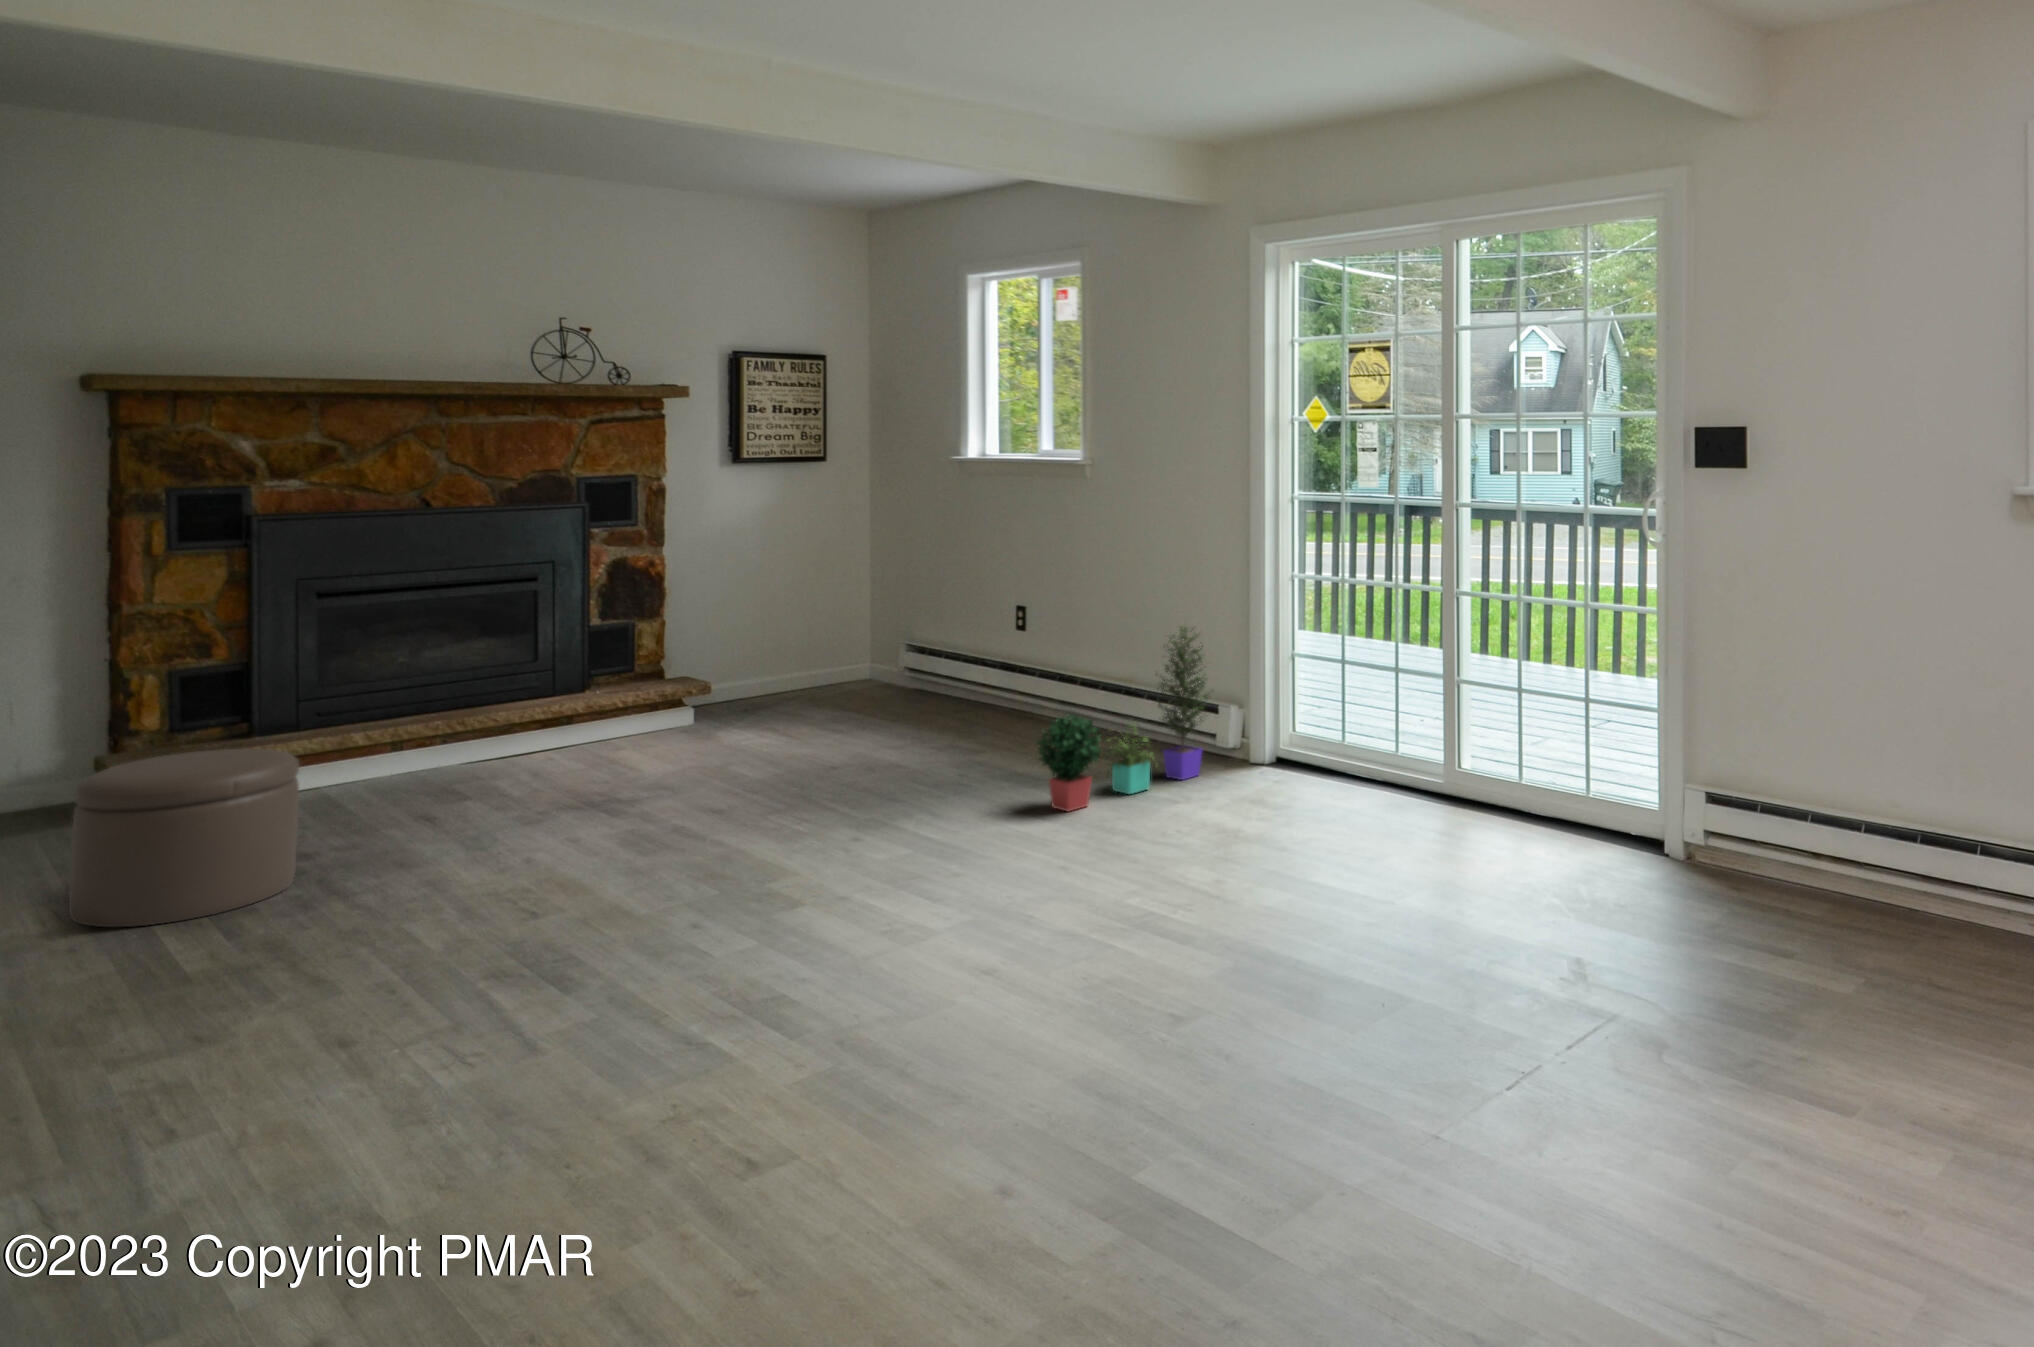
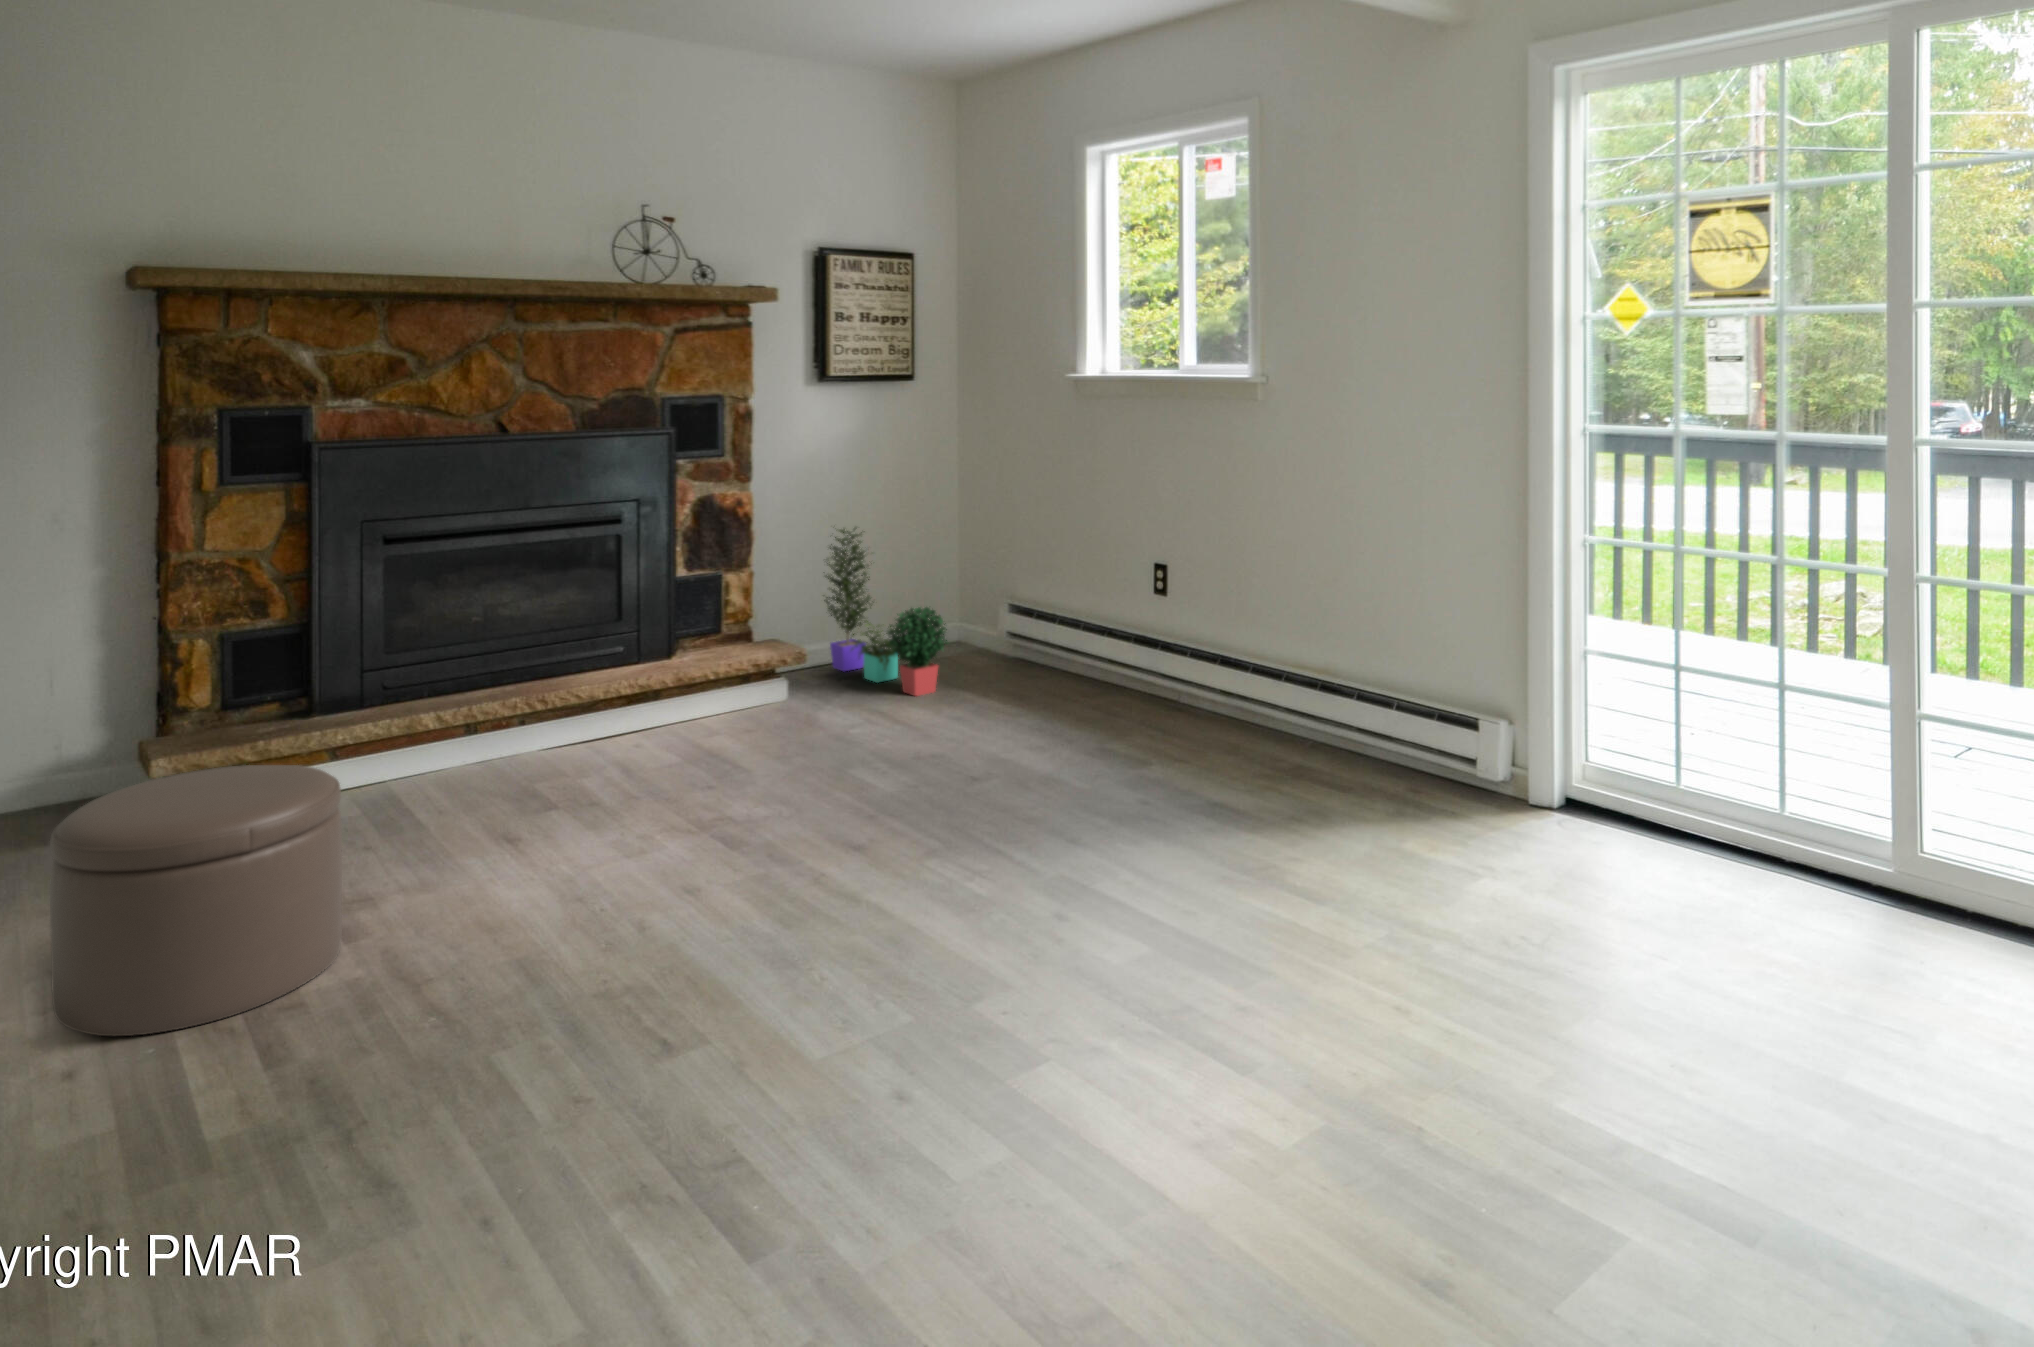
potted plant: present [1037,626,1209,811] -> present [824,528,948,696]

